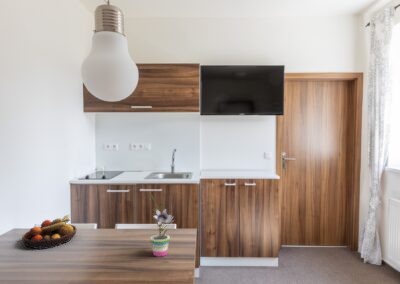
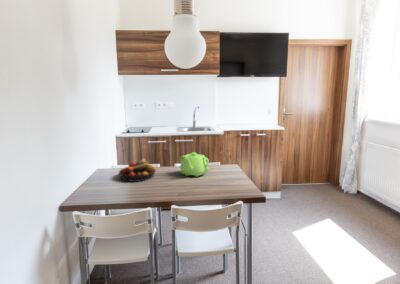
potted plant: present [150,197,173,256] -> none [219,141,237,183]
teapot: none [107,209,146,244] -> present [180,152,209,177]

